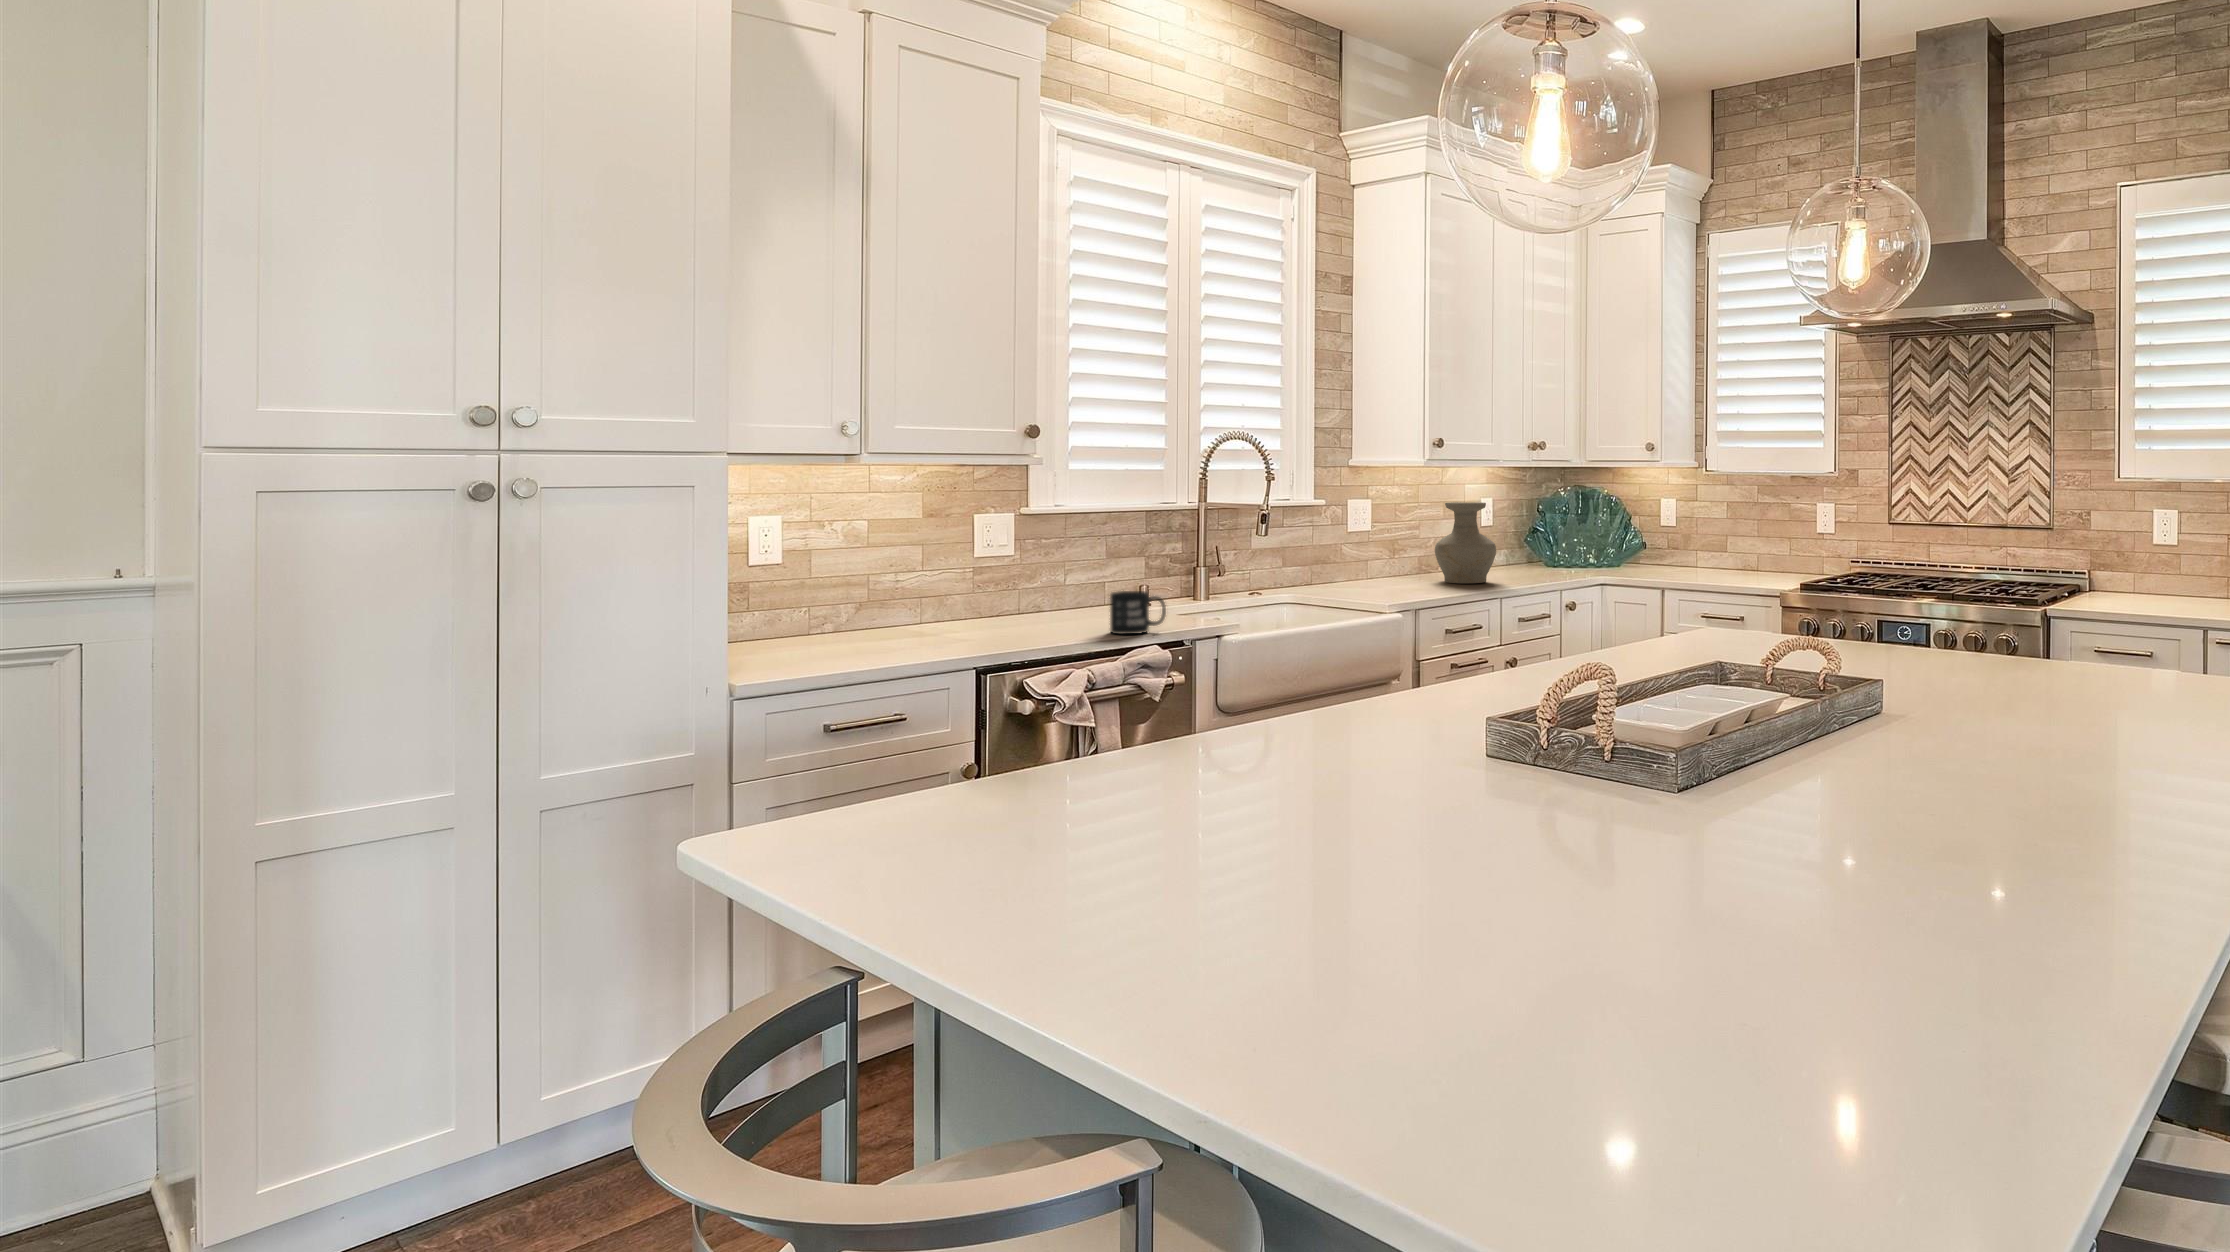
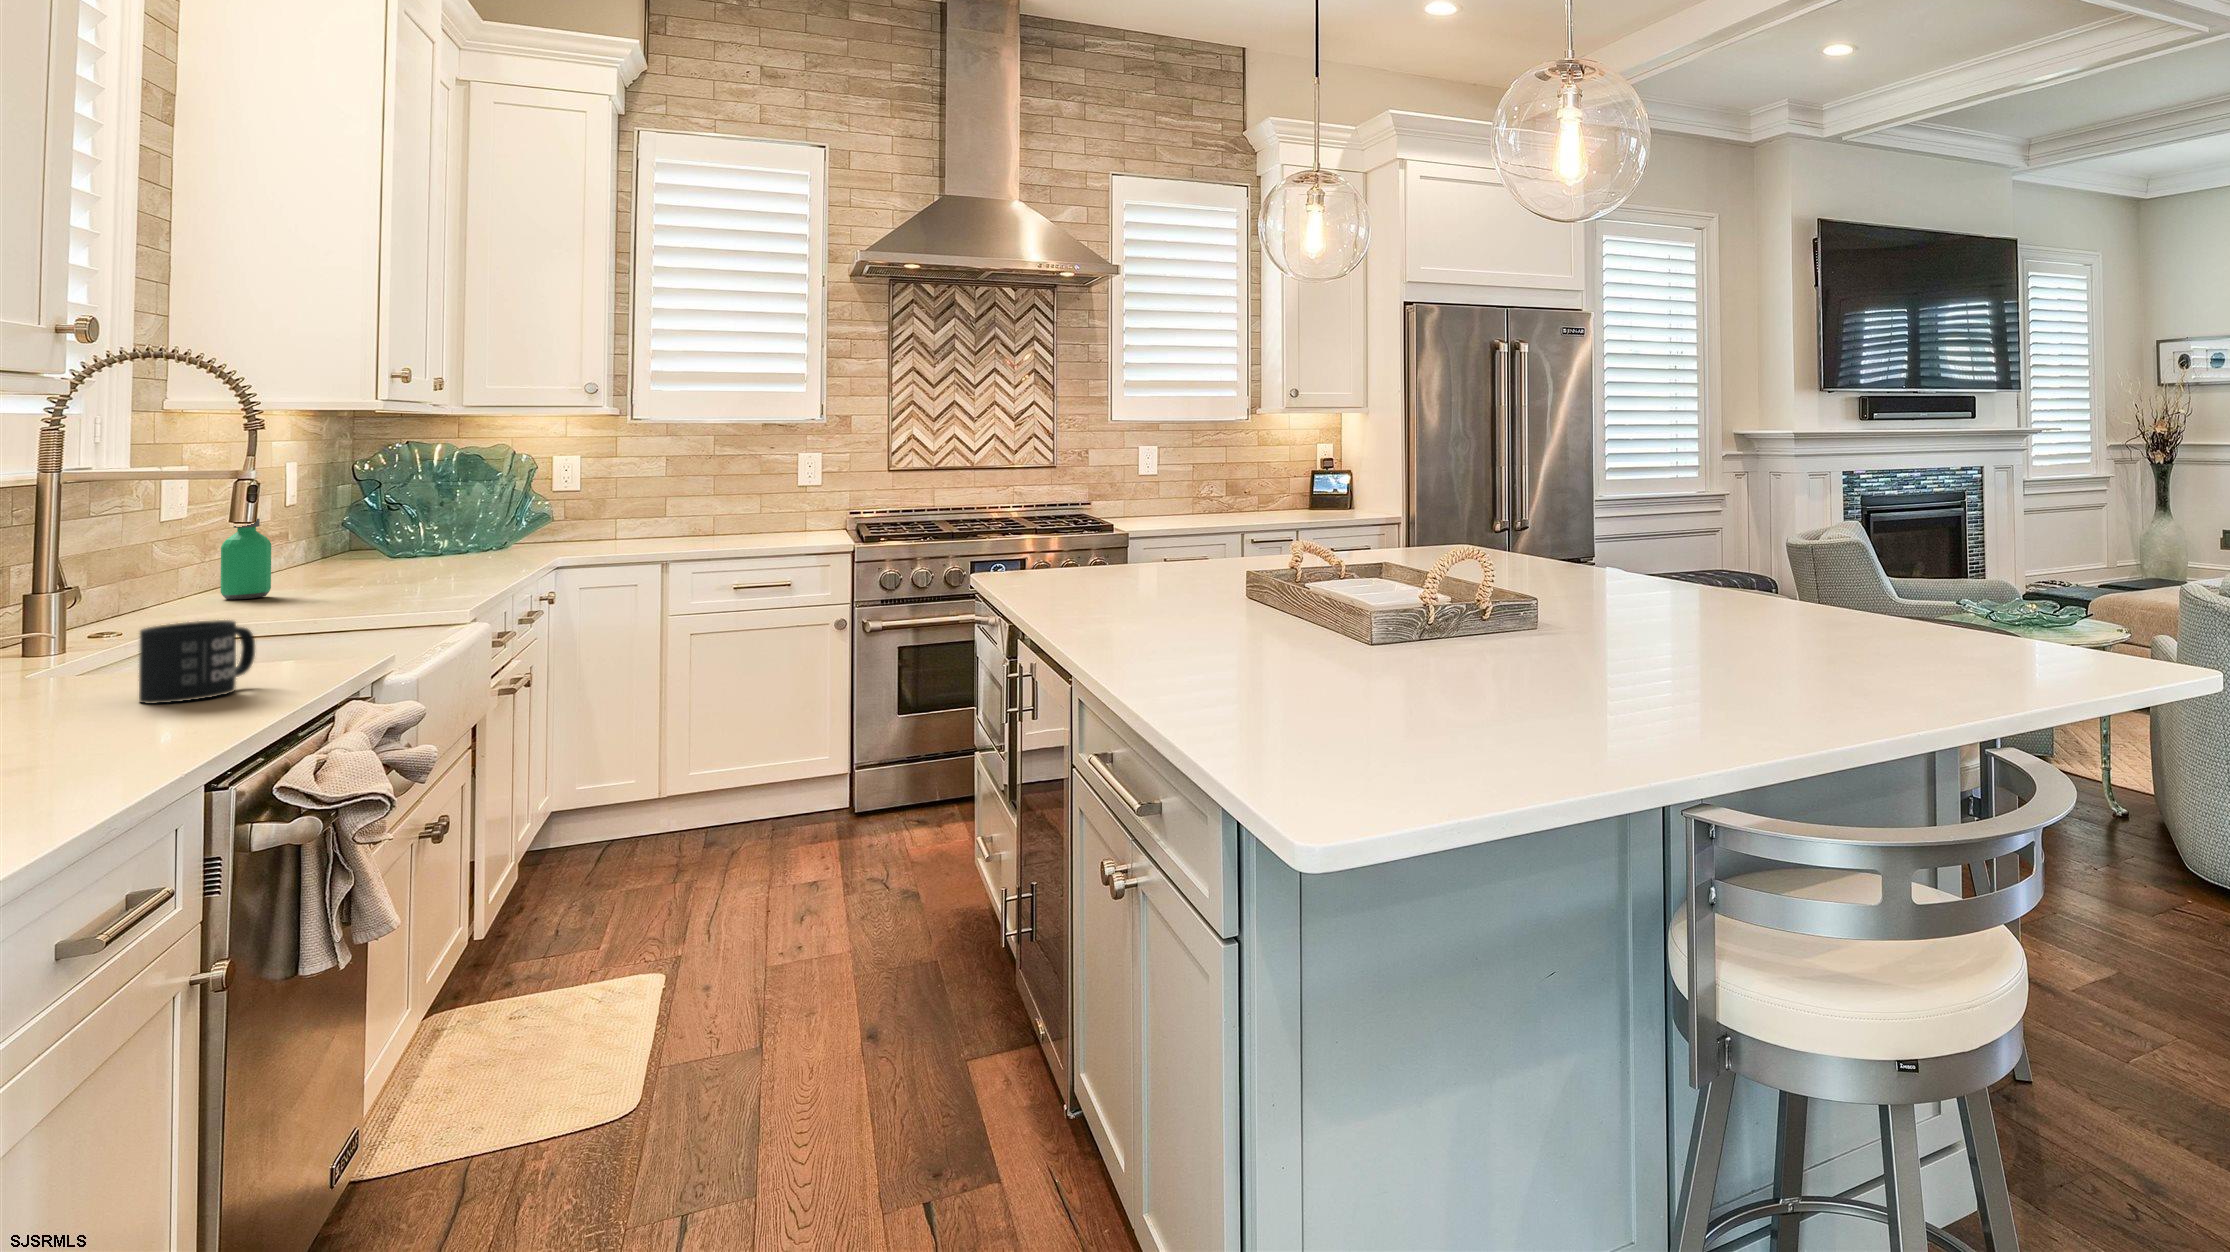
vase: present [1435,502,1496,583] -> none [303,464,426,583]
soap dispenser: none [1368,521,1390,586] -> present [221,519,271,599]

